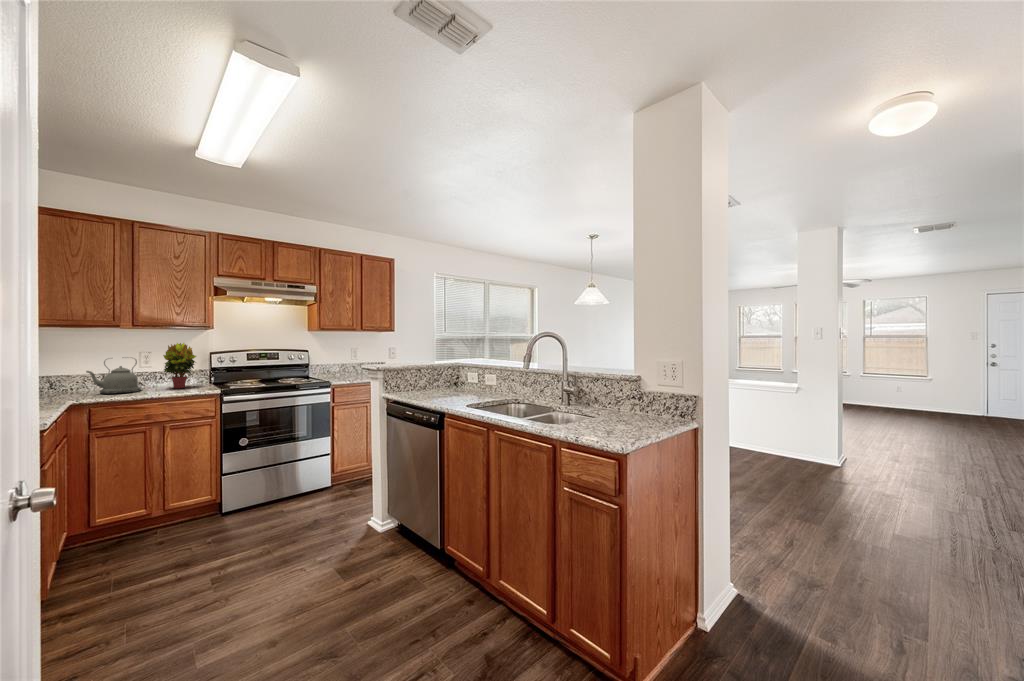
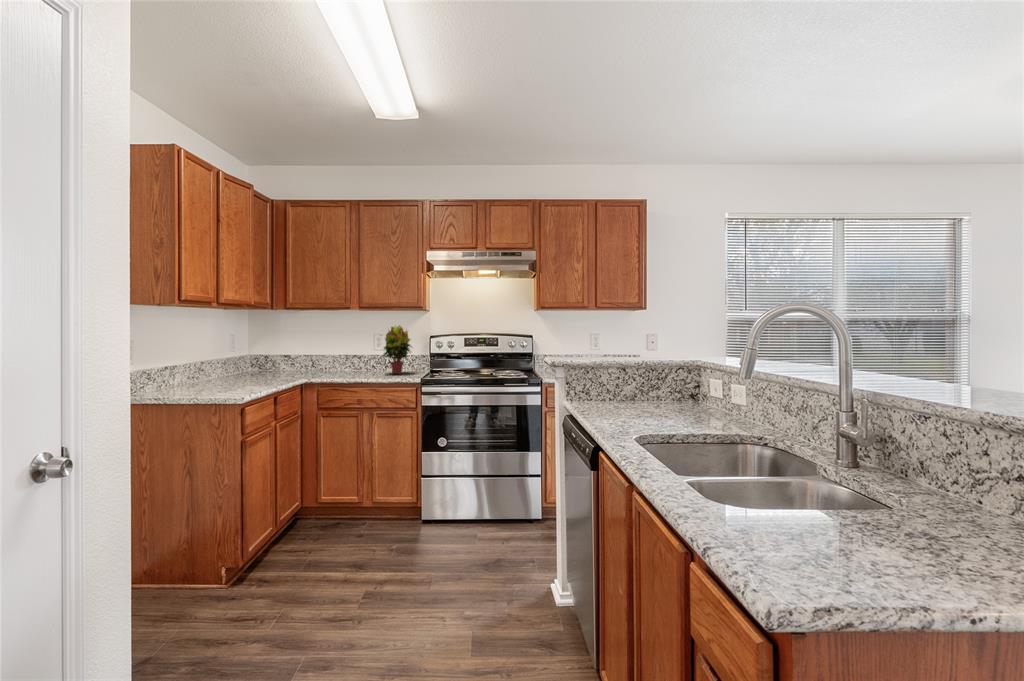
kettle: present [86,361,141,394] -> none [326,340,368,375]

